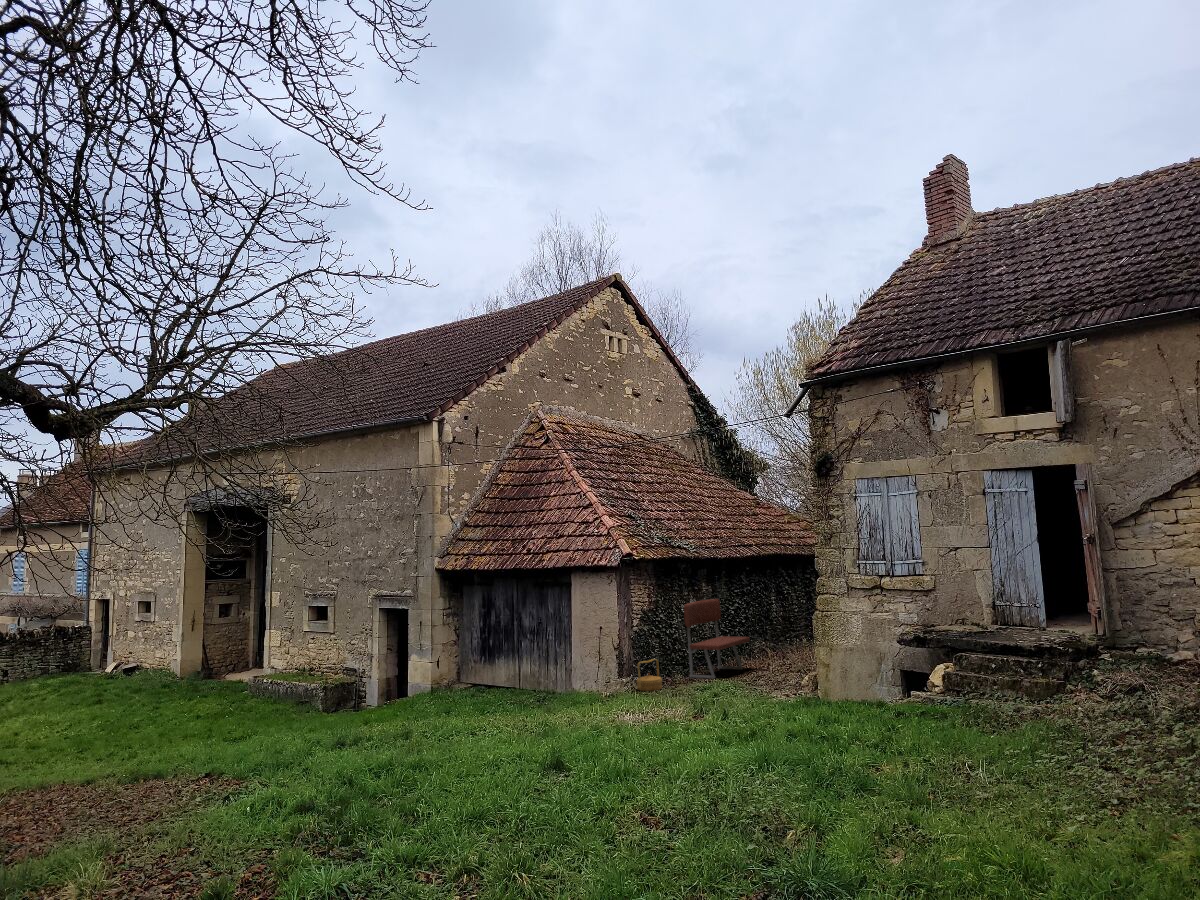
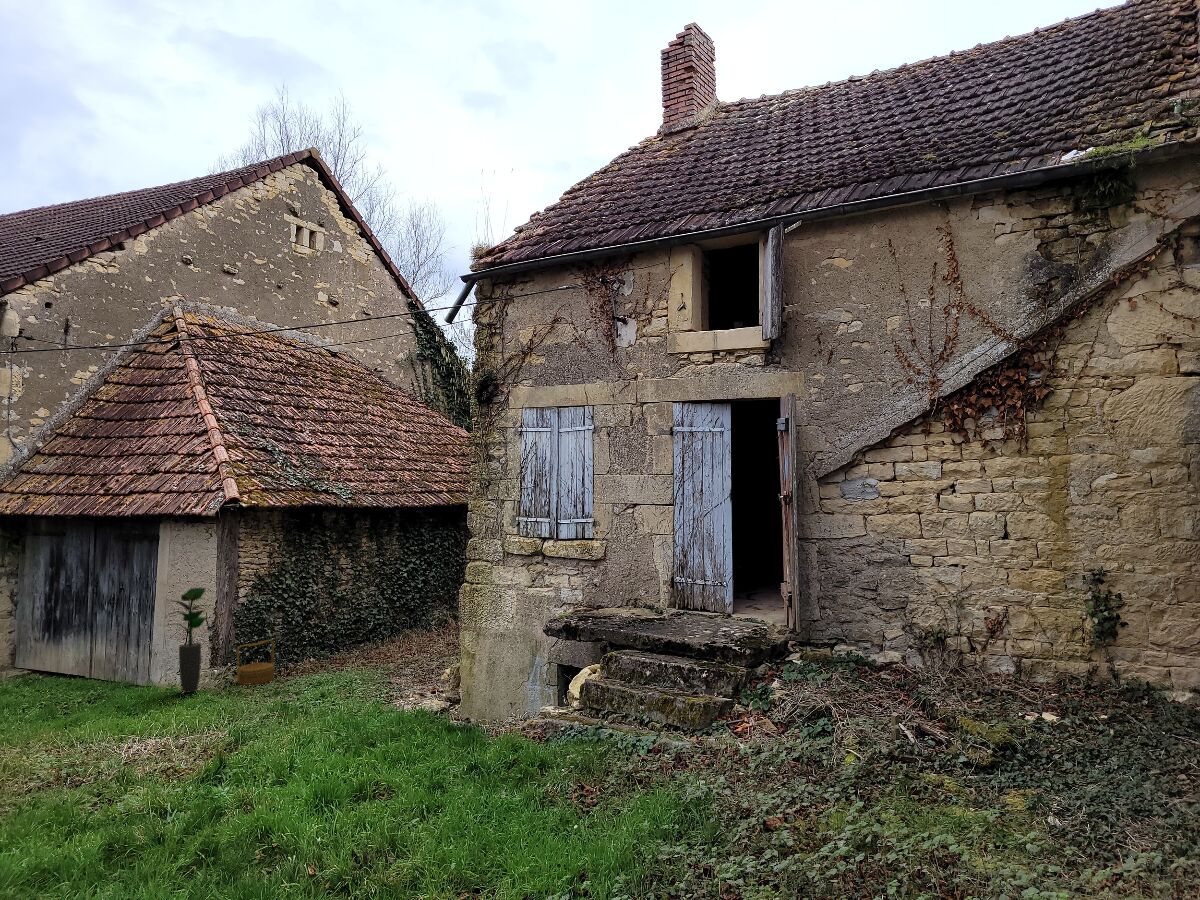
bench: present [684,599,750,679] -> none [330,559,422,663]
potted plant: none [591,619,624,695] -> present [170,588,207,693]

